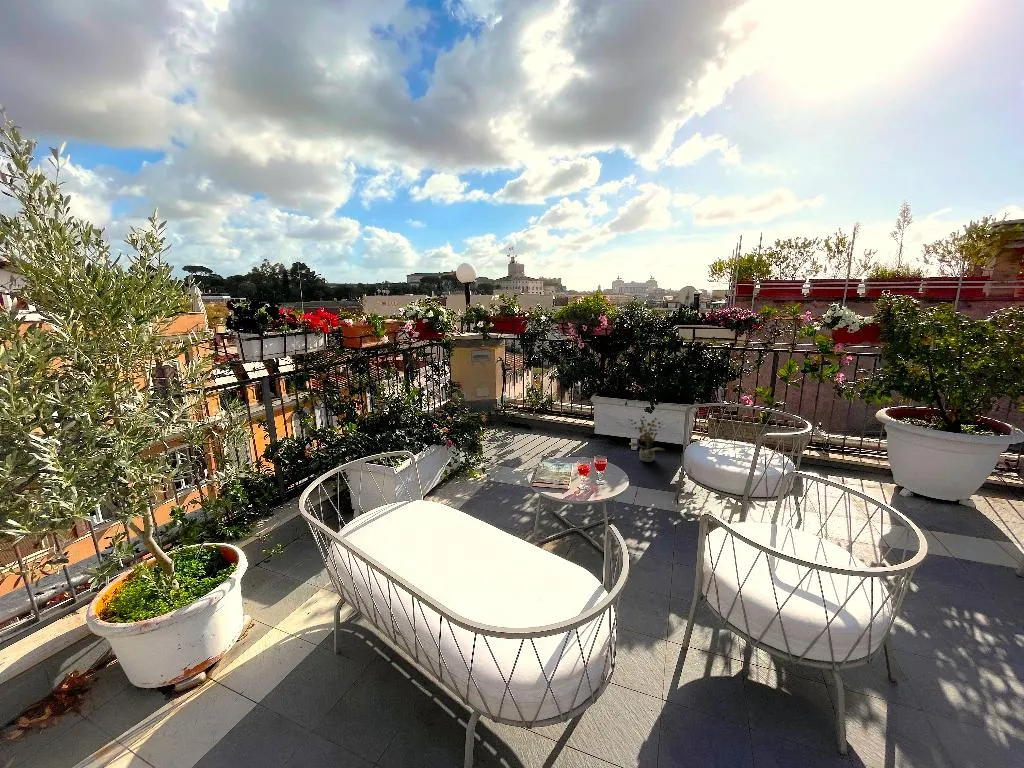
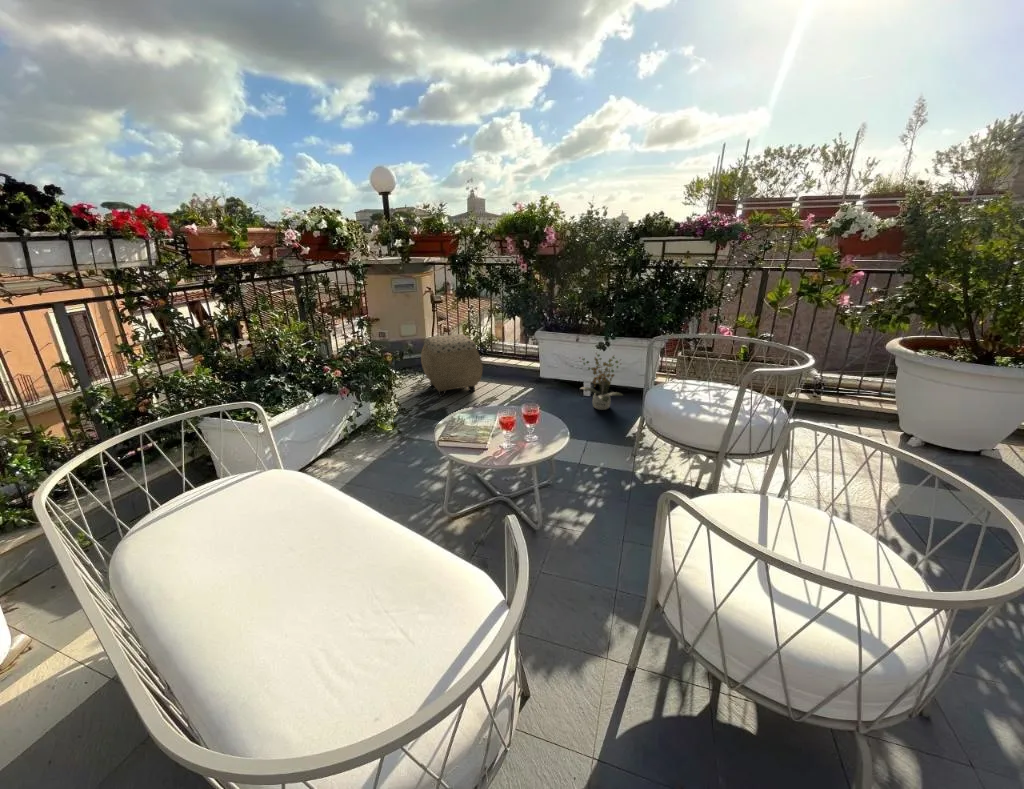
ottoman: none [494,397,546,448] -> present [421,334,483,396]

